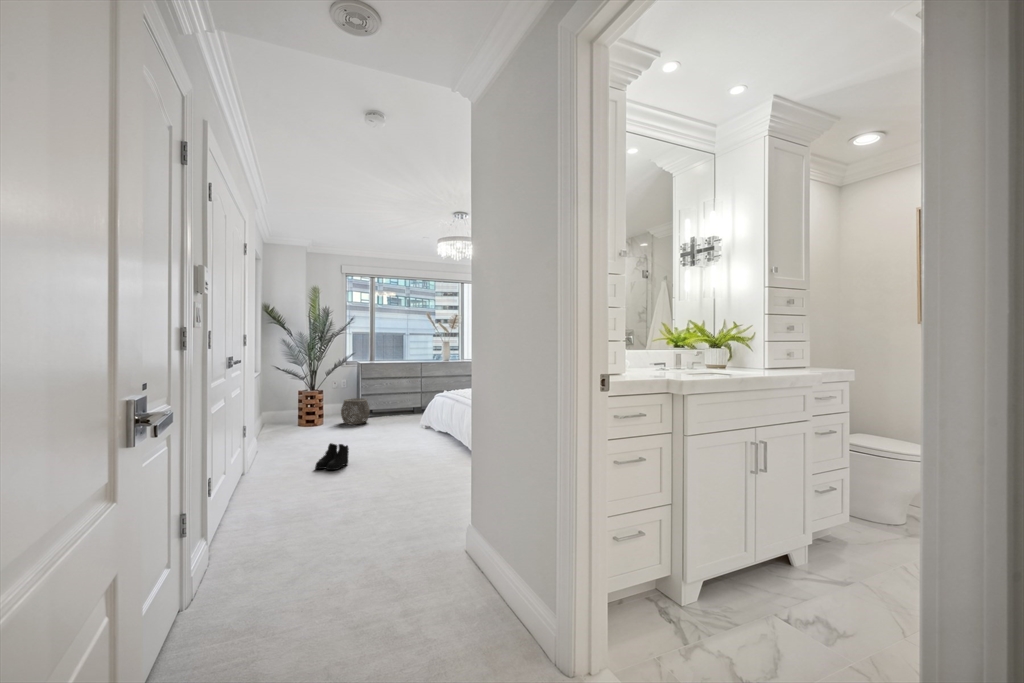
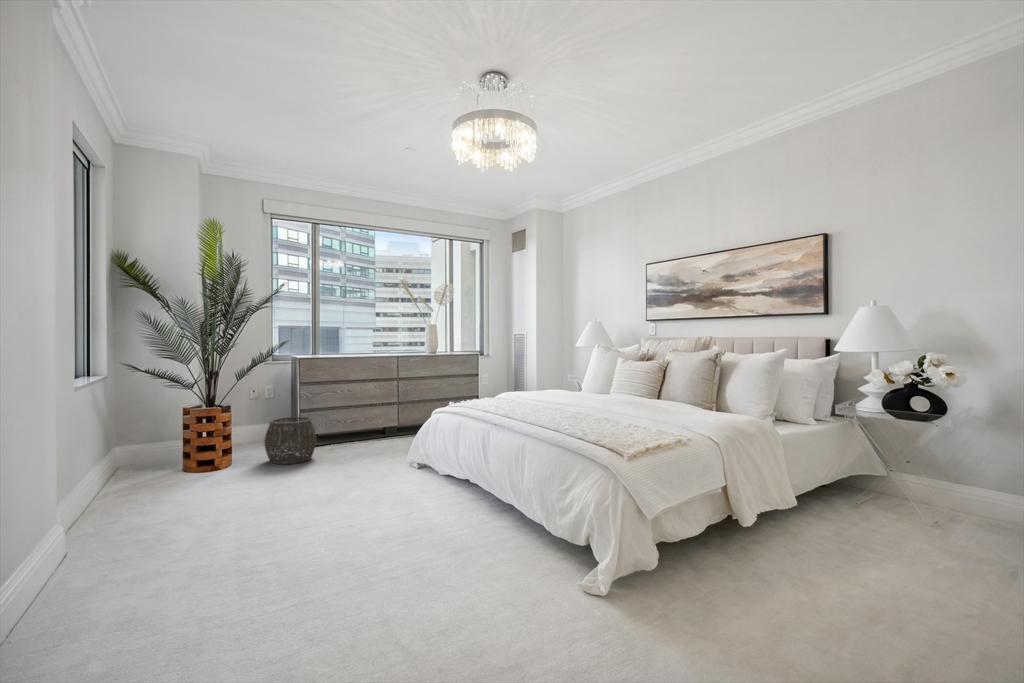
boots: present [315,443,349,470] -> none [205,545,295,629]

